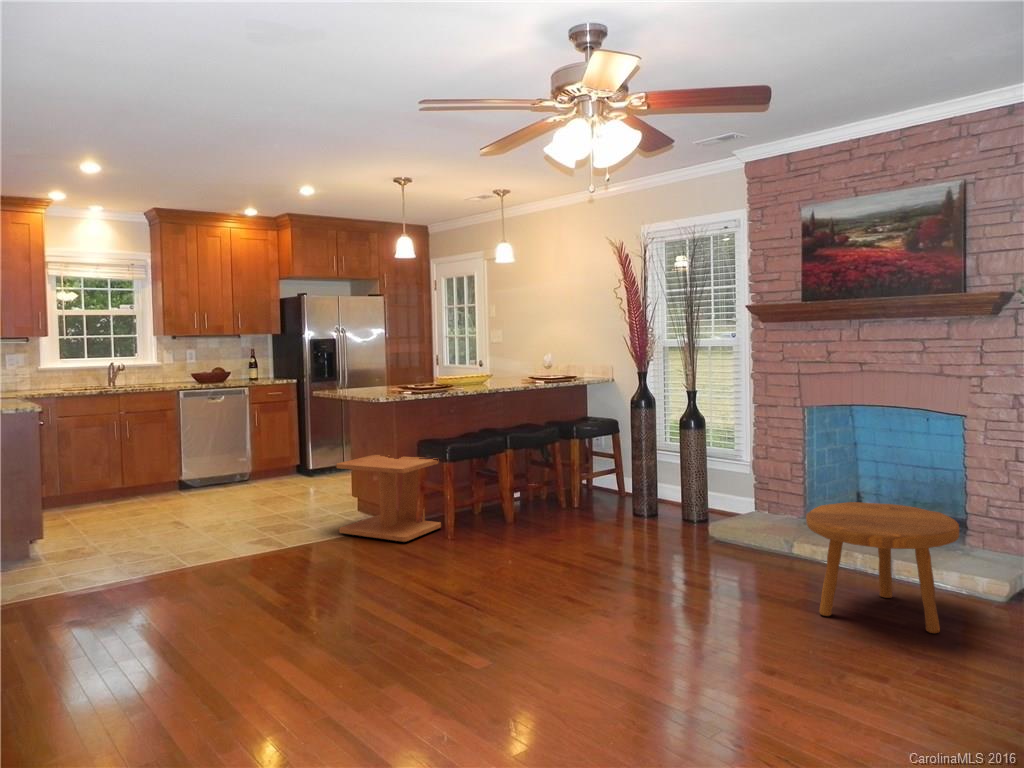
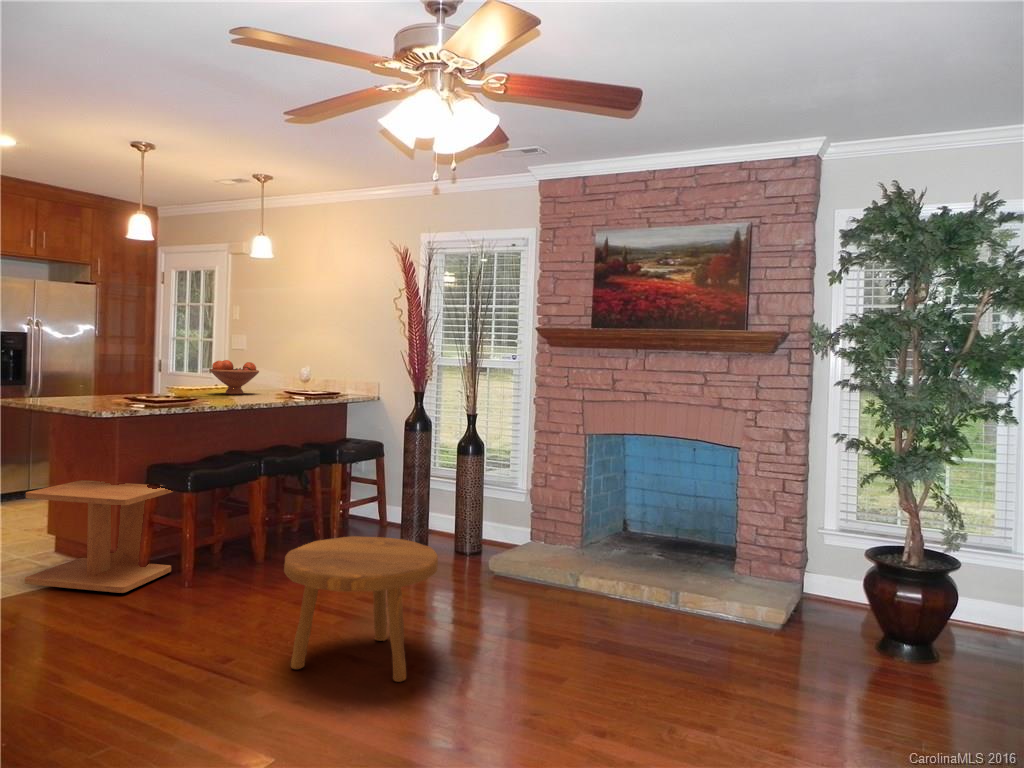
fruit bowl: none [468,353,507,382] -> present [210,360,259,395]
footstool: present [806,502,959,633] -> present [284,536,438,682]

